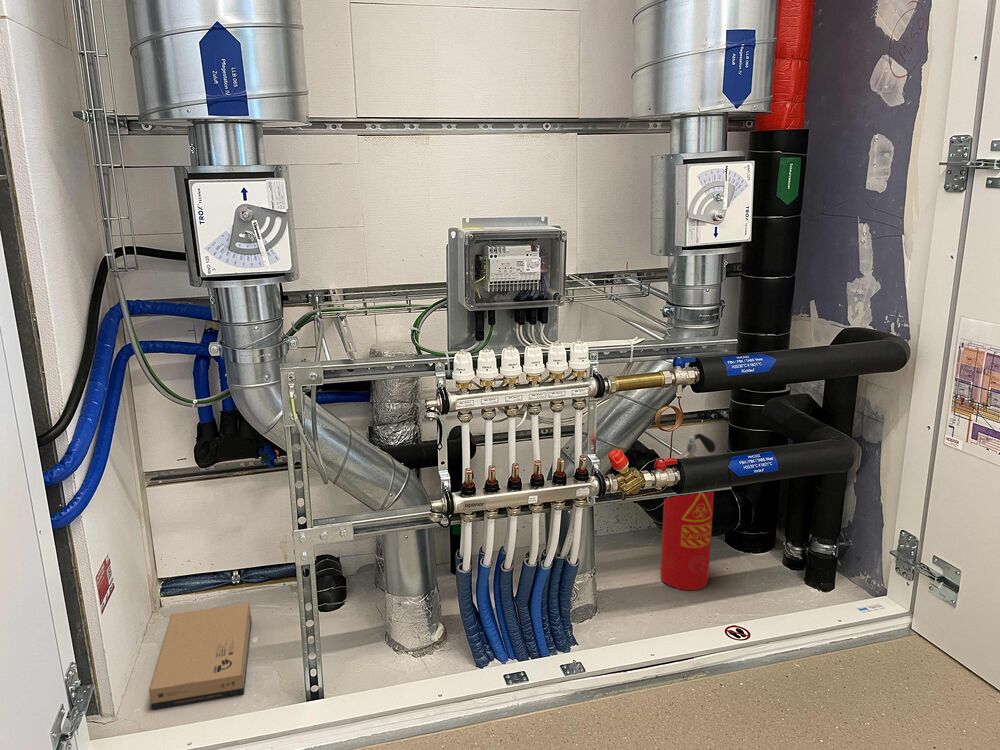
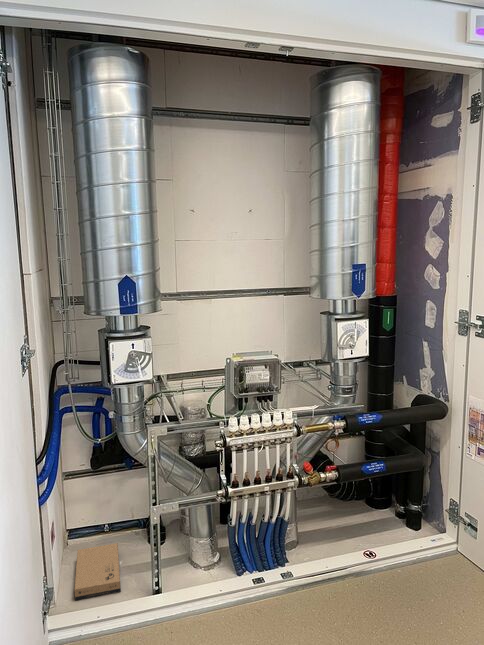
fire extinguisher: present [660,434,715,590] -> none [332,449,358,532]

